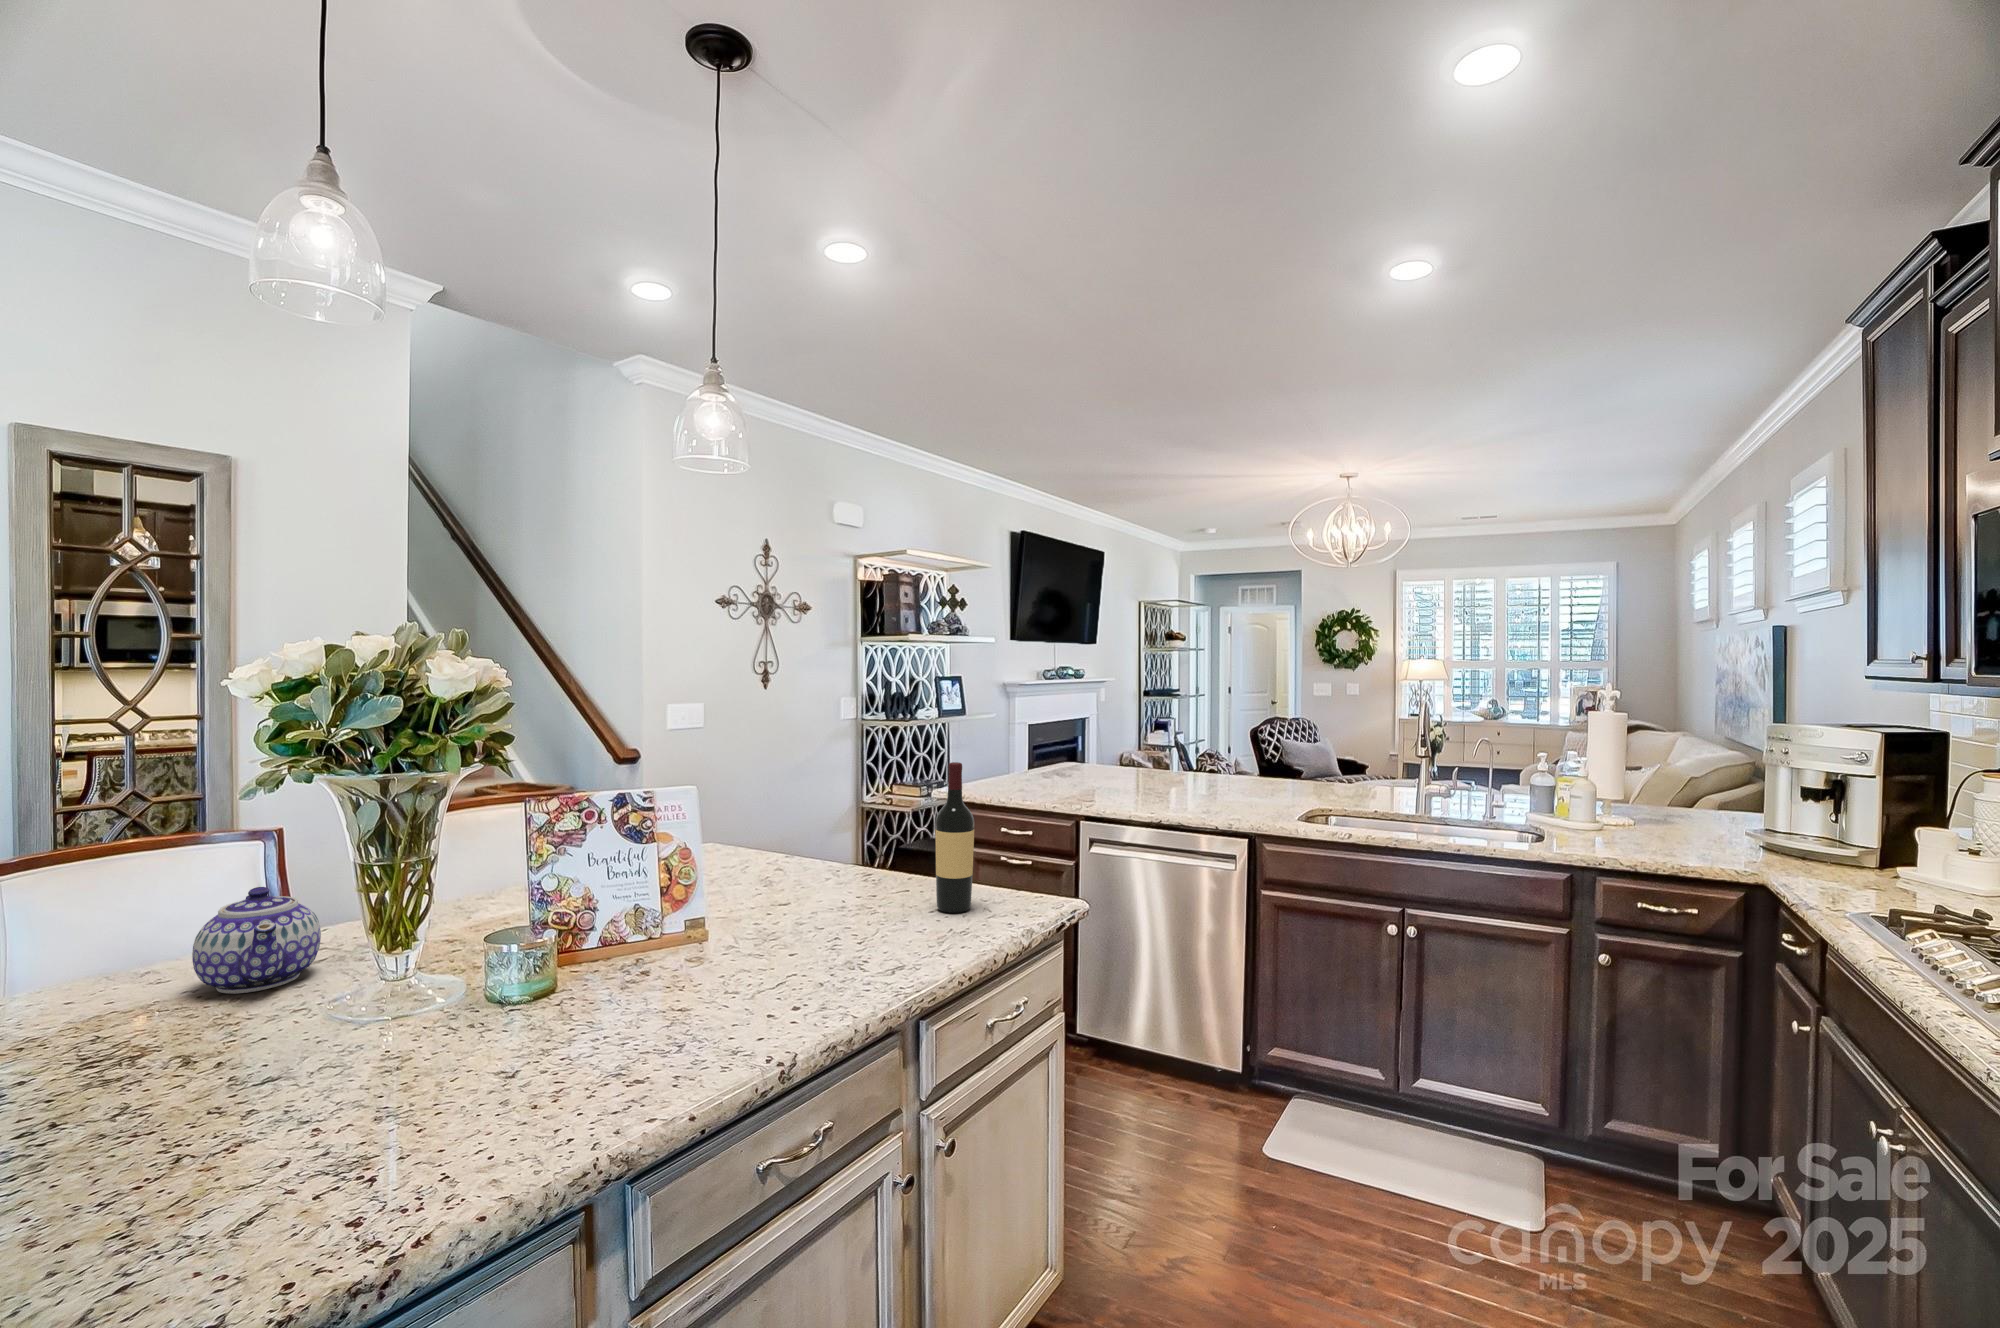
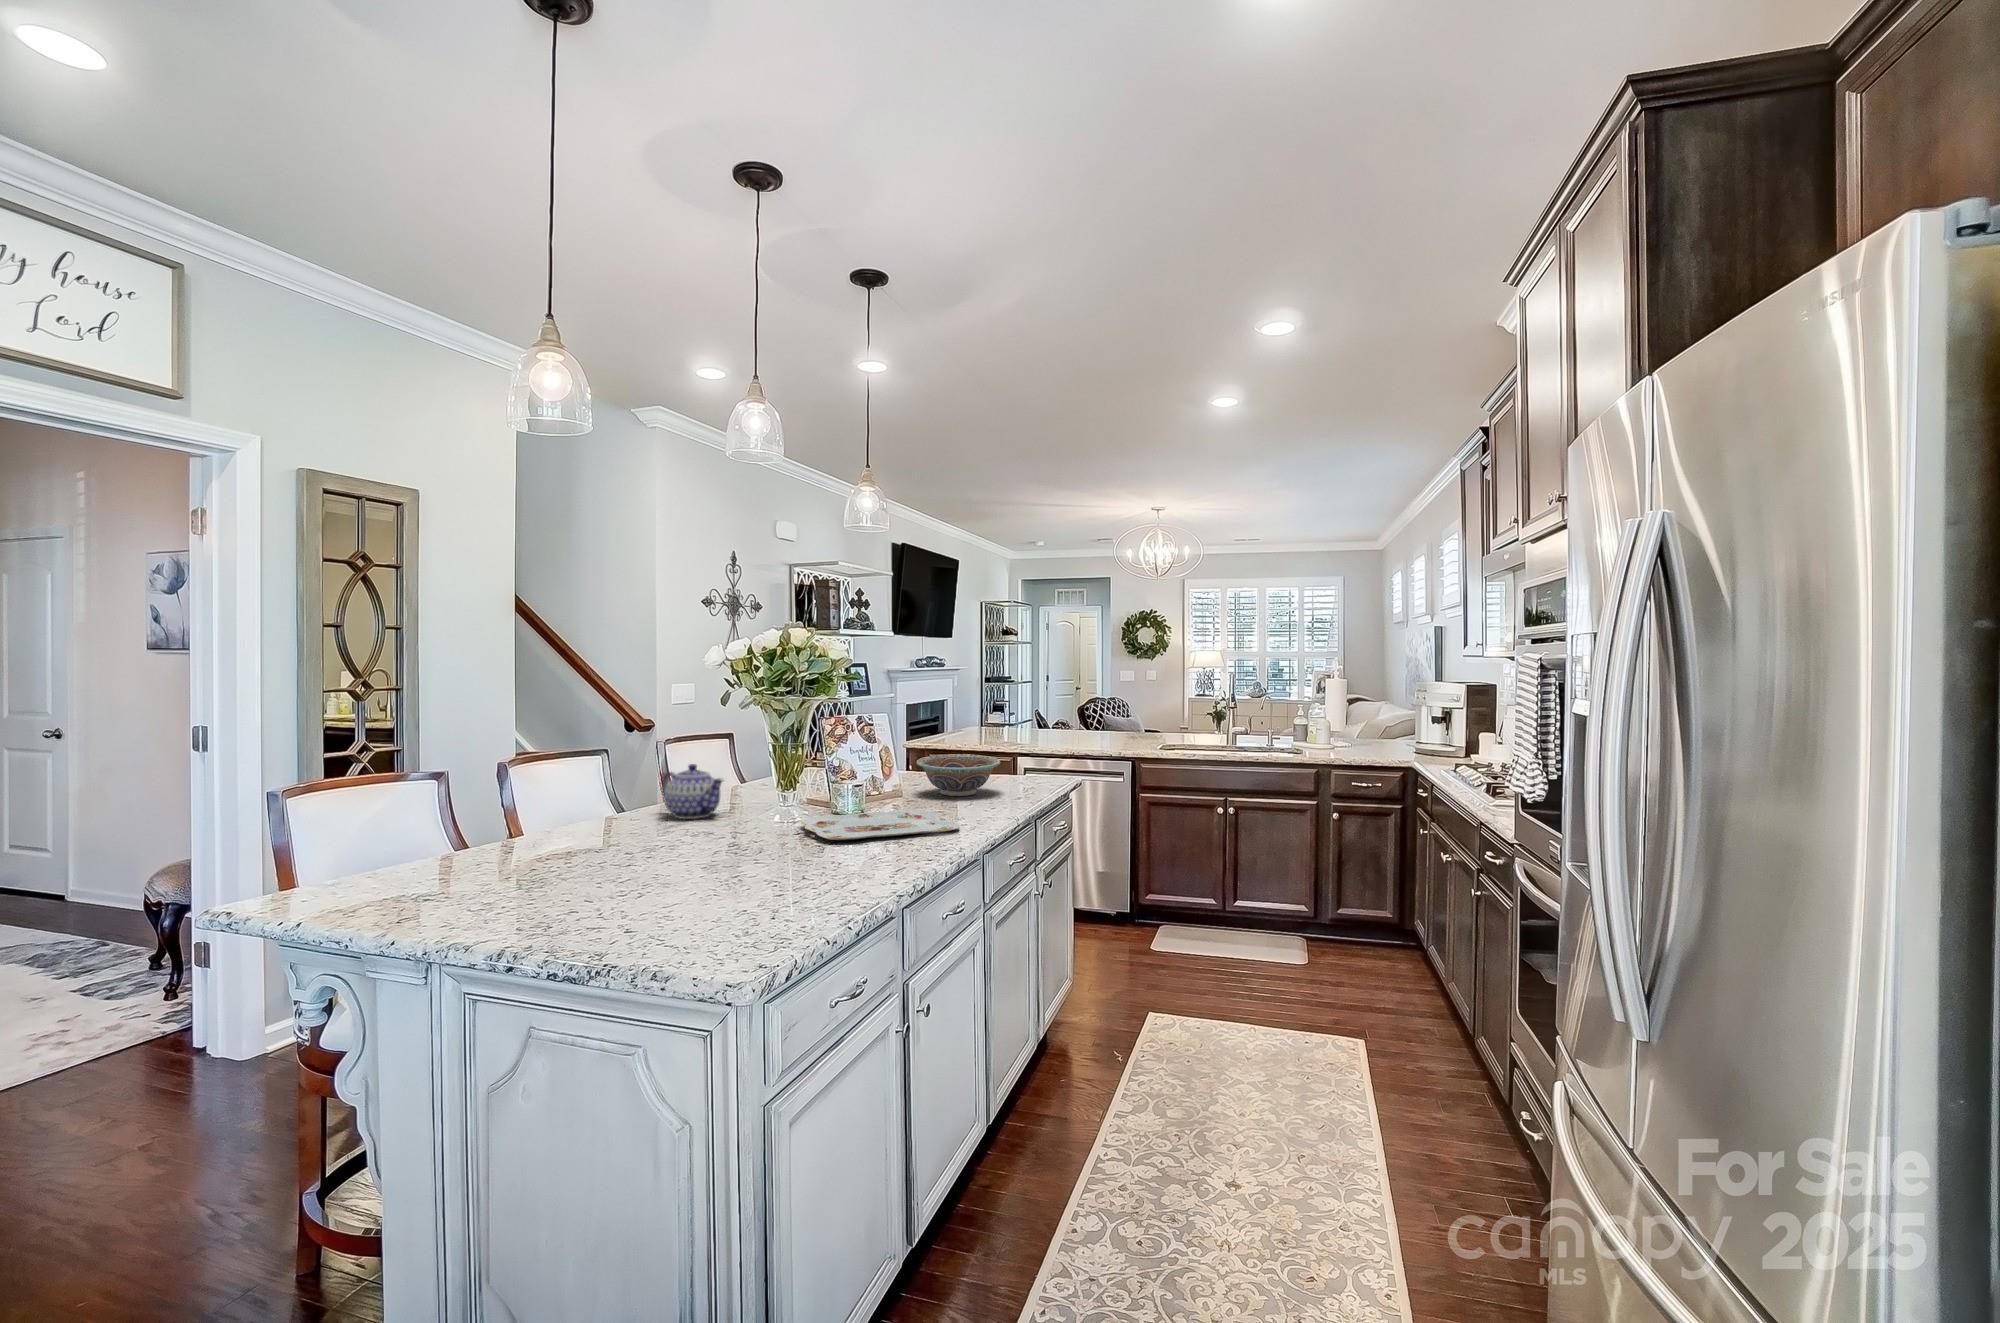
wine bottle: present [935,762,974,913] -> none [1006,700,1028,783]
decorative bowl: none [724,860,882,951] -> present [916,754,1000,796]
serving tray: none [173,1014,617,1166] -> present [801,810,960,840]

